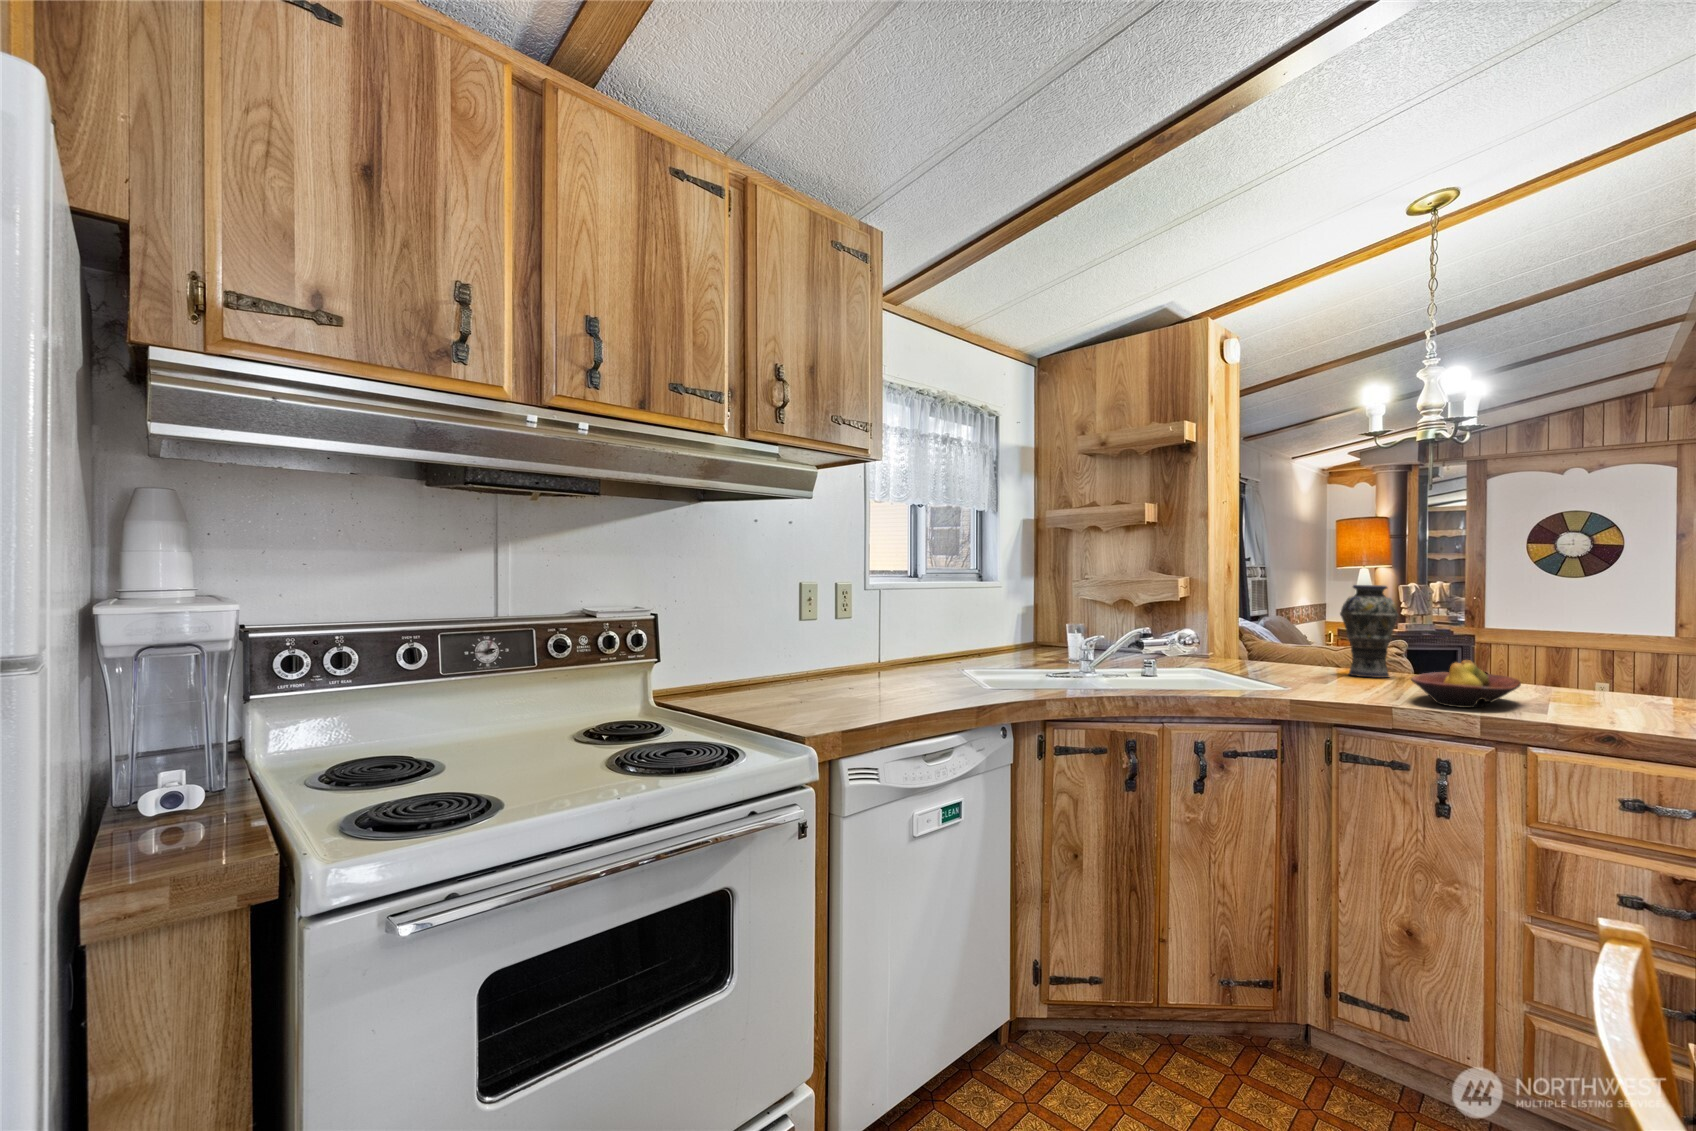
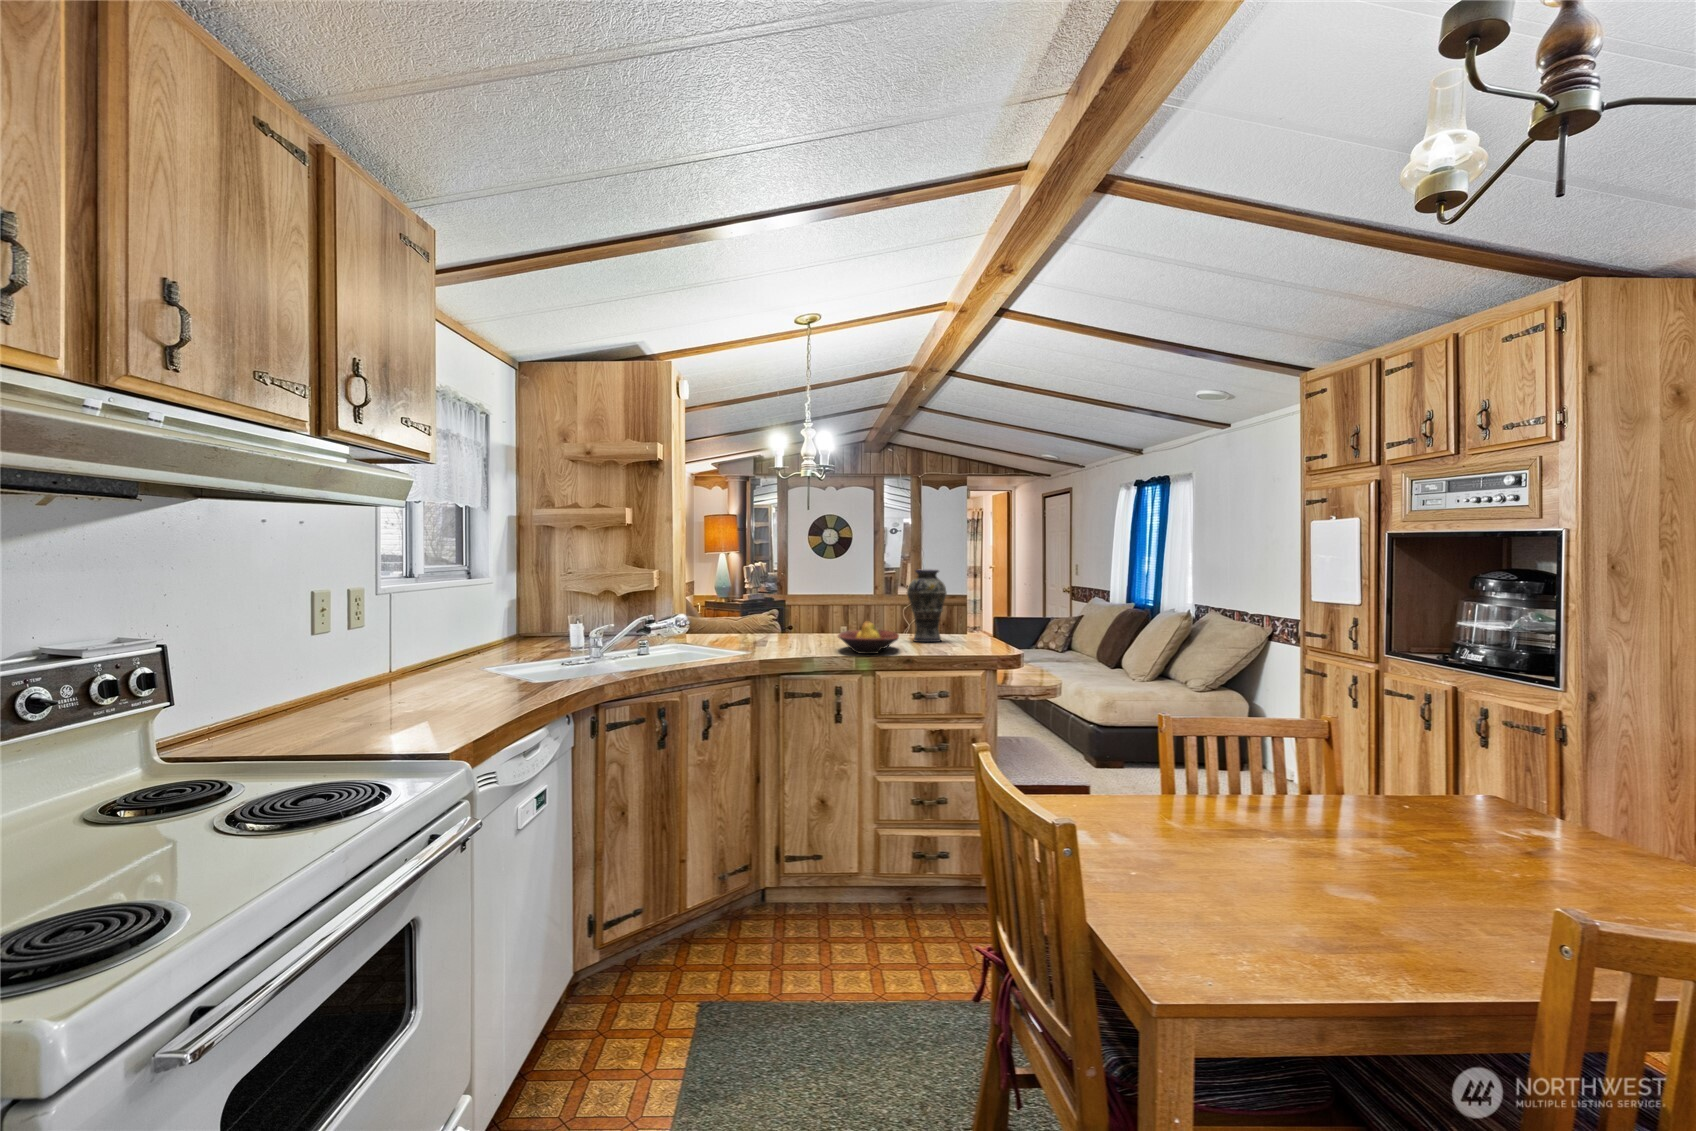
vase: present [1340,585,1399,678] -> present [907,569,947,642]

